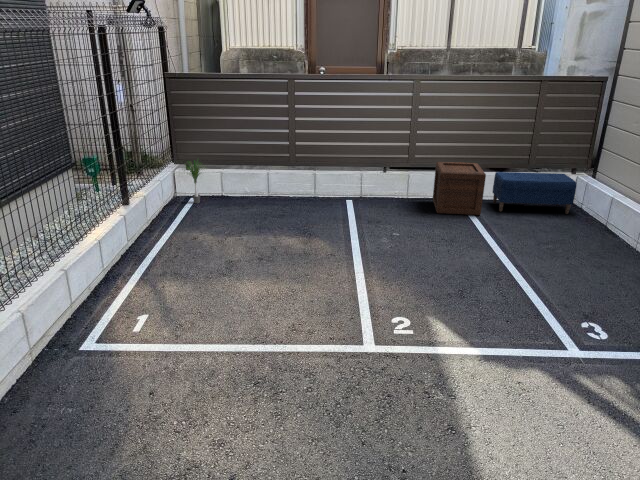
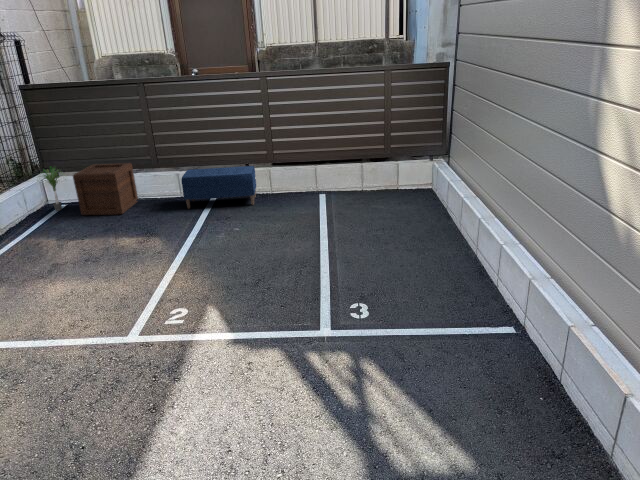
wooden crate: present [433,162,486,215] -> present [73,163,138,215]
bench: present [493,172,577,214] -> present [181,166,256,209]

